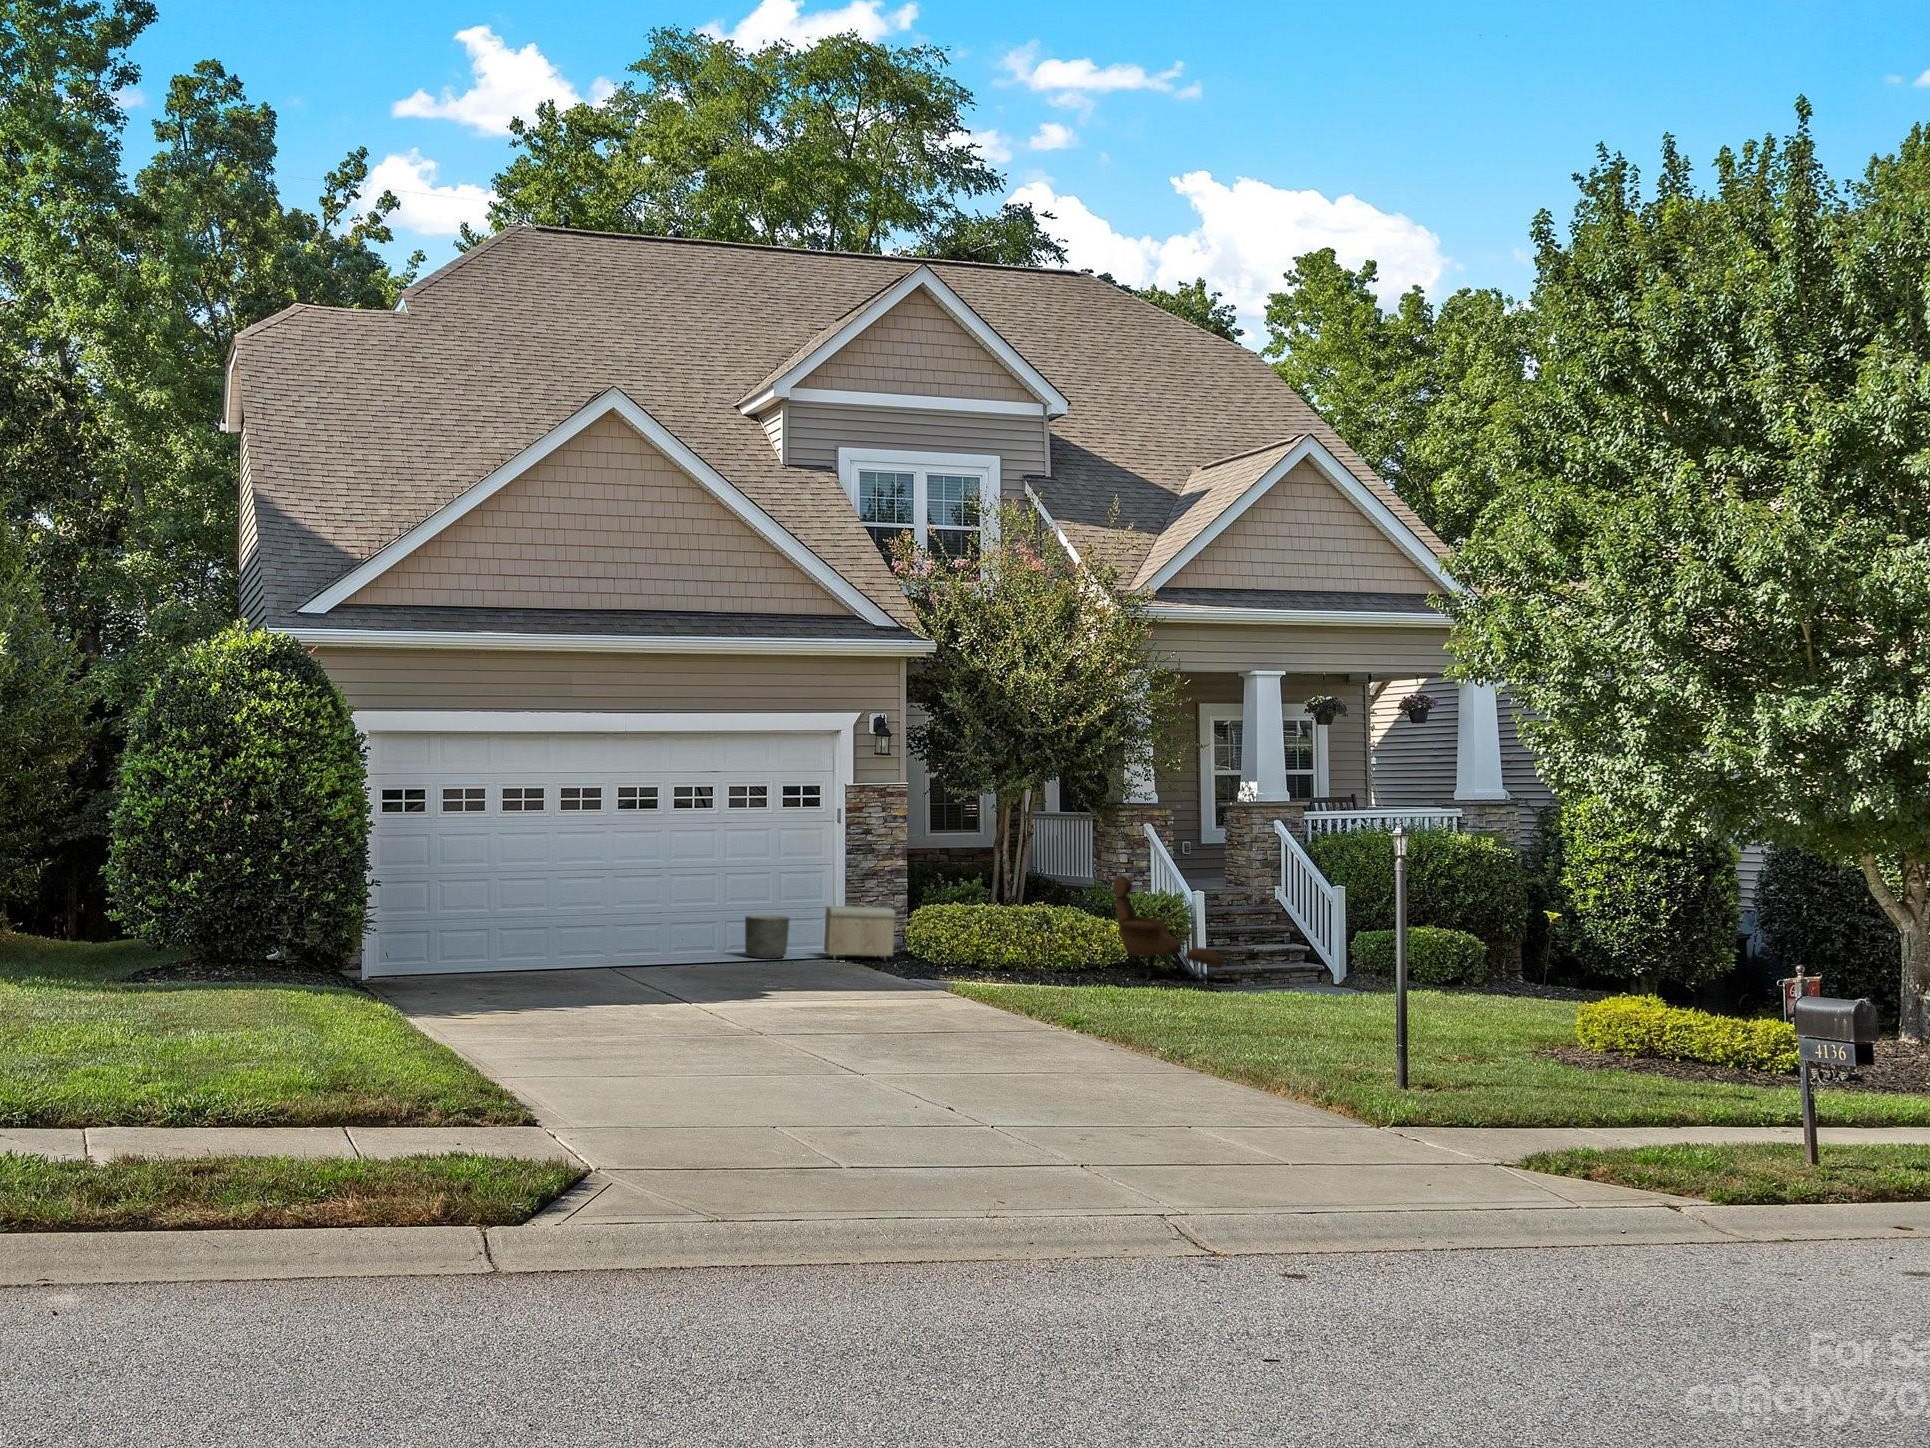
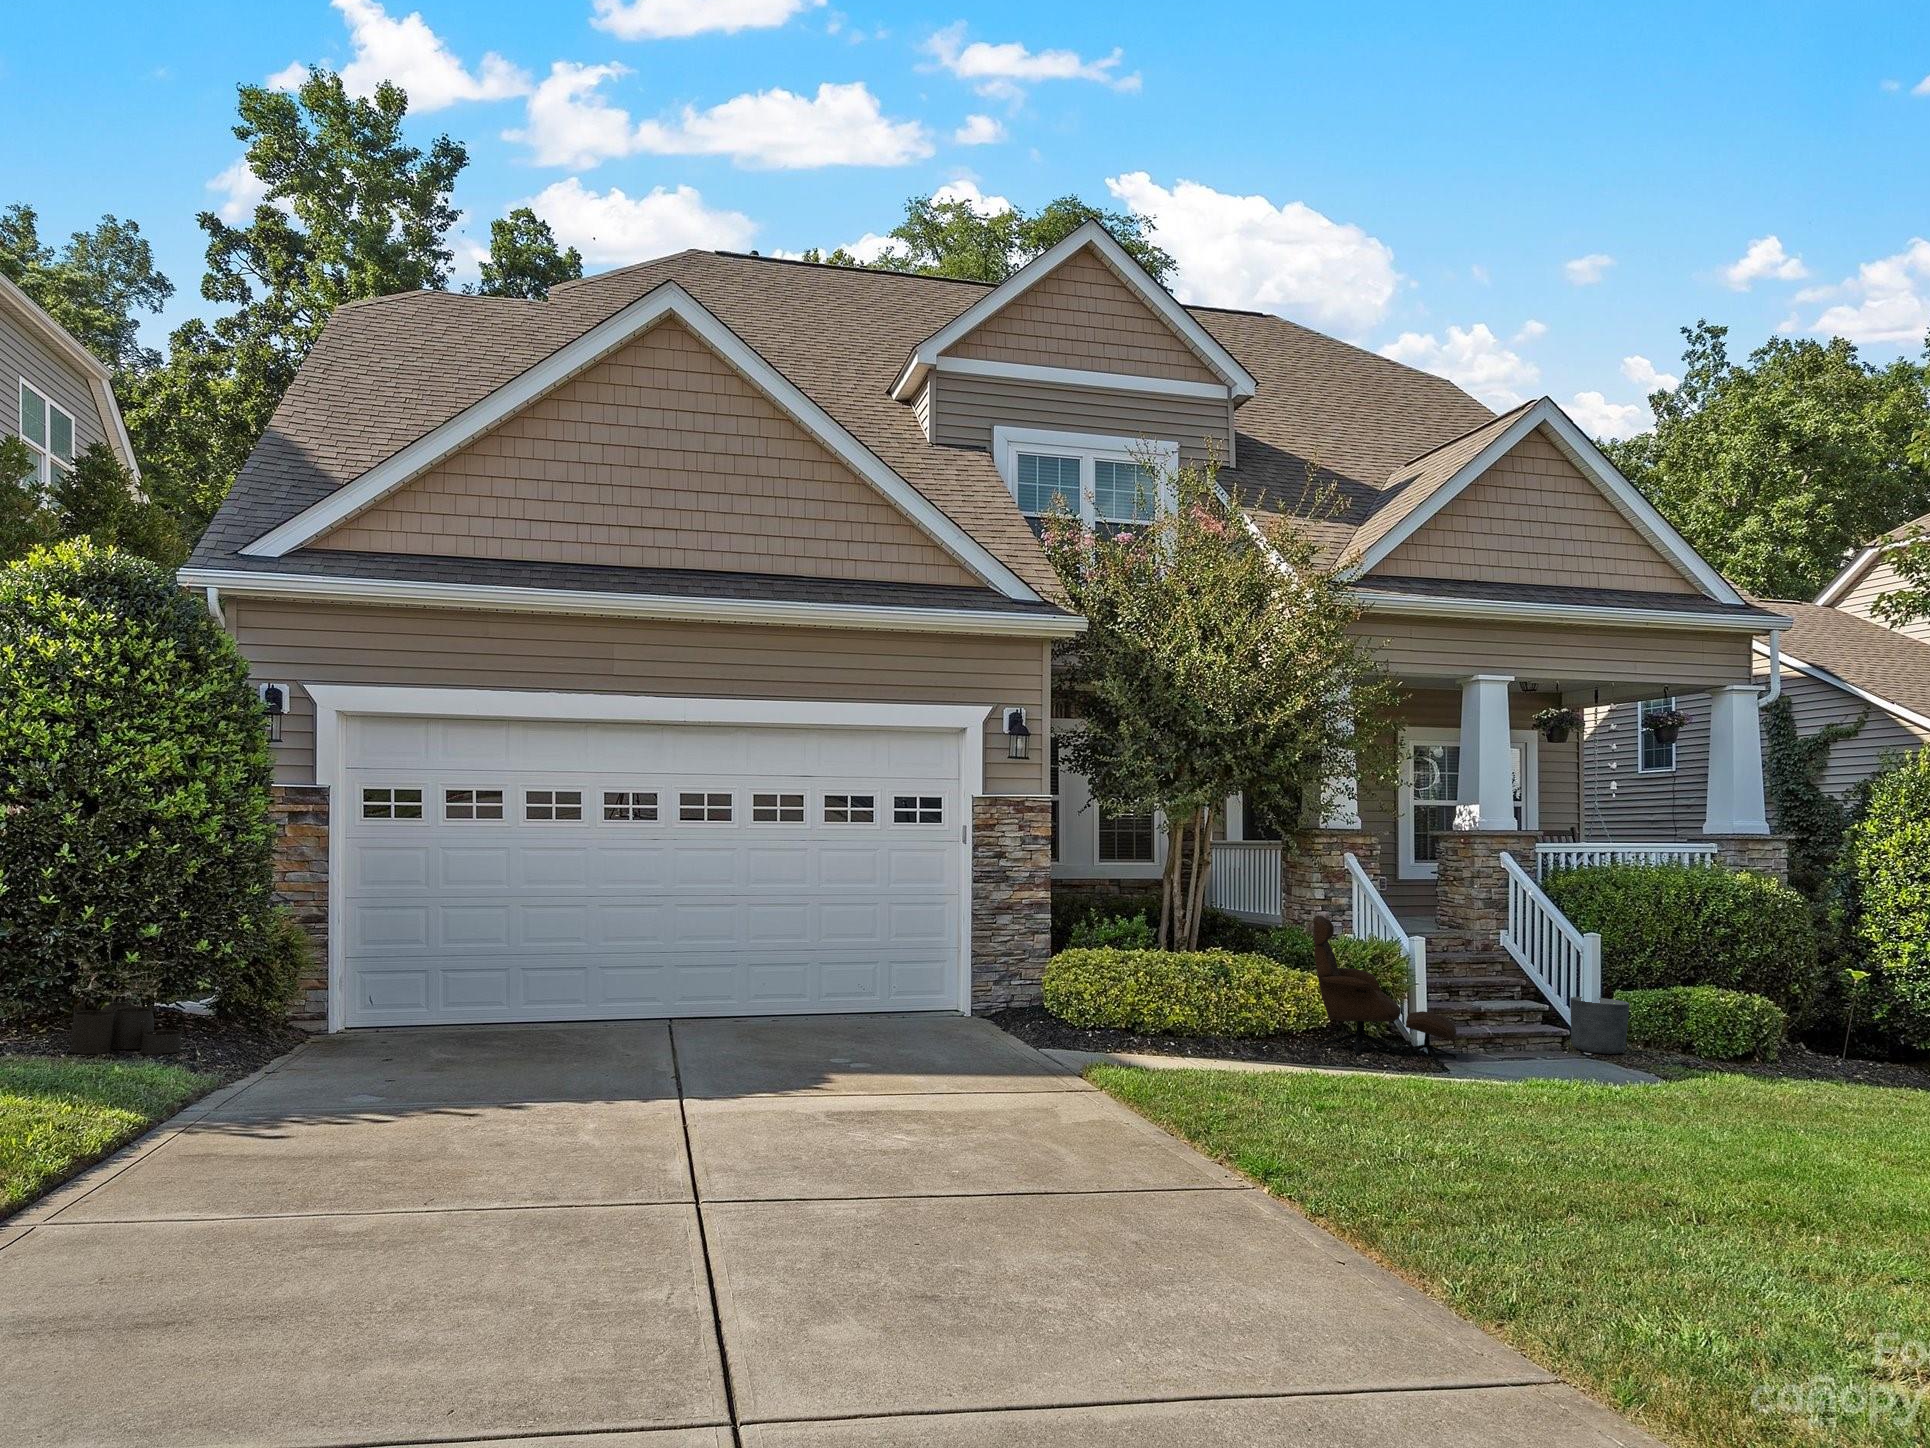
storage bench: present [824,906,895,960] -> none [944,945,1032,1017]
planter: present [745,915,789,958] -> present [1570,997,1629,1054]
woven basket: none [235,949,308,985] -> present [70,999,183,1054]

